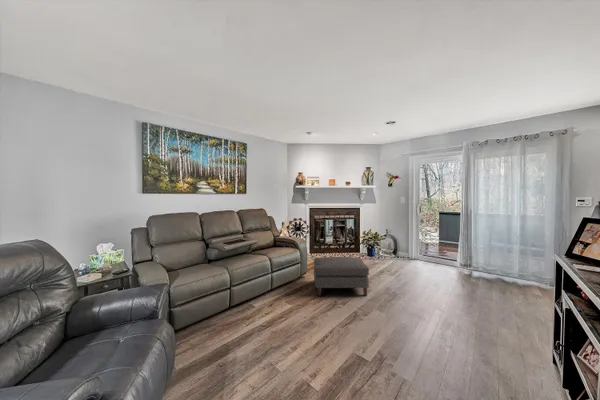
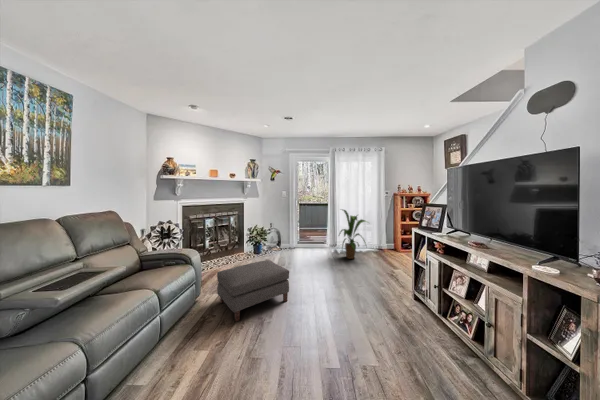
house plant: none [462,217,520,283] -> present [340,210,366,259]

